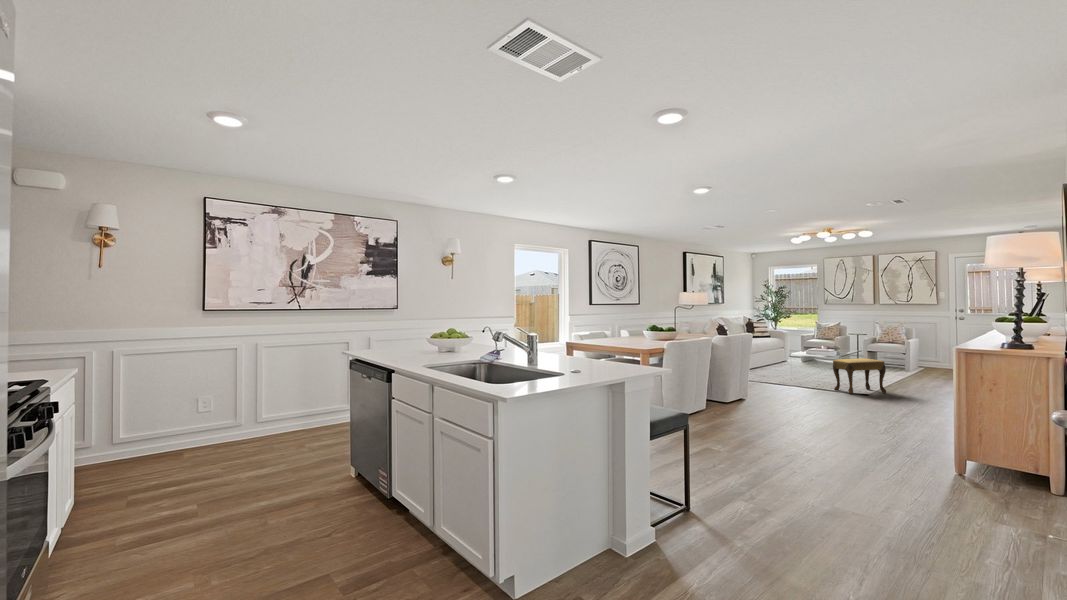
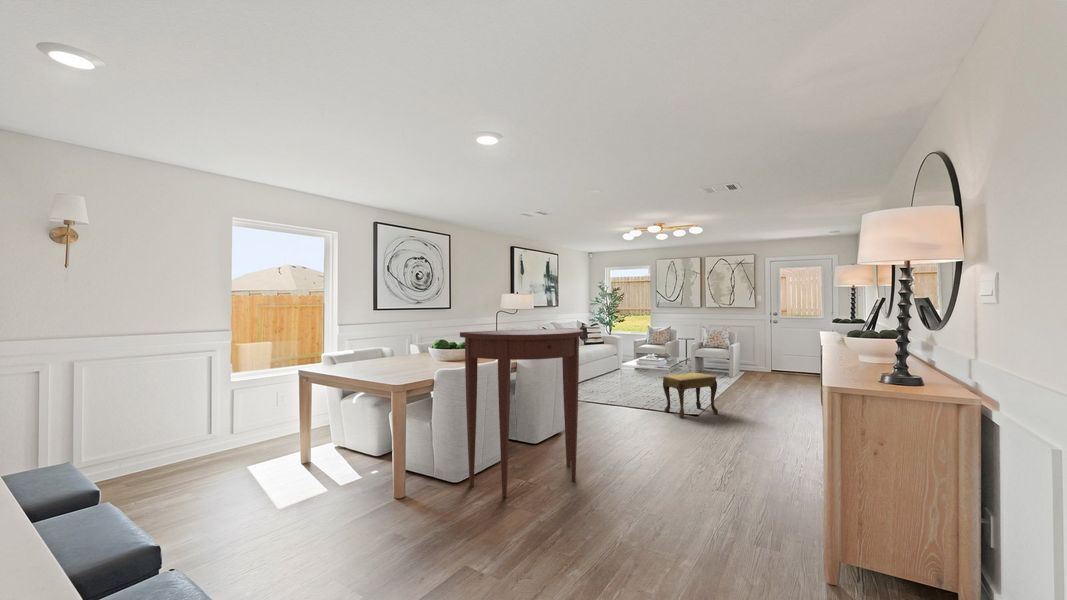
console table: none [683,316,770,423] -> present [460,328,583,497]

